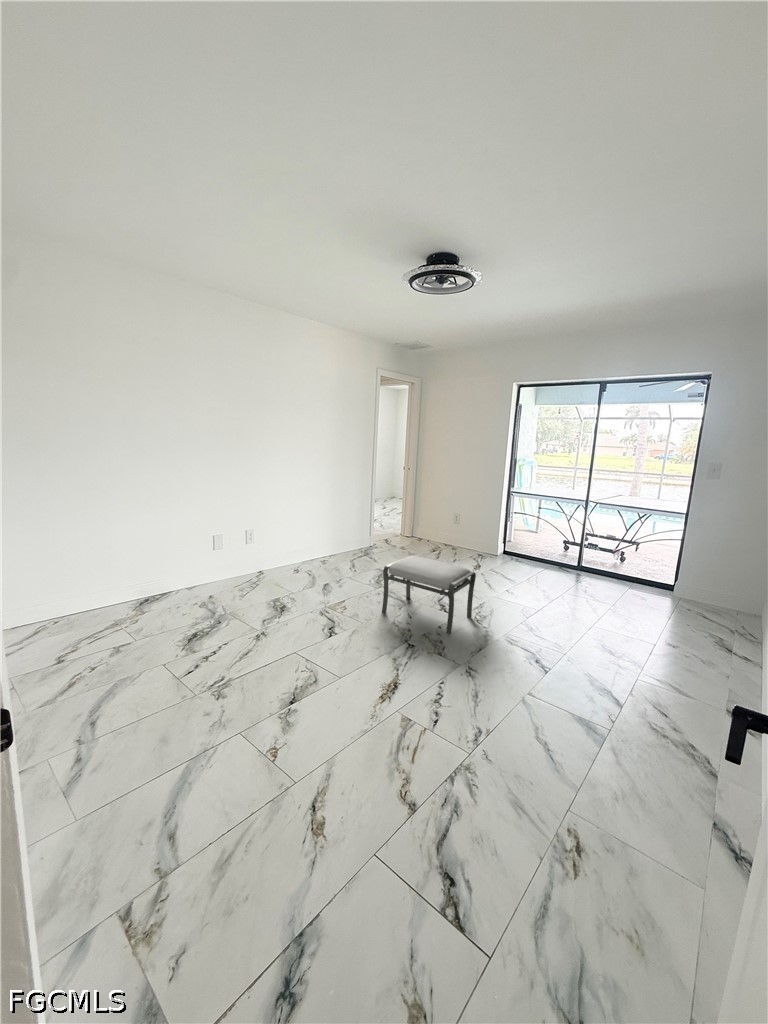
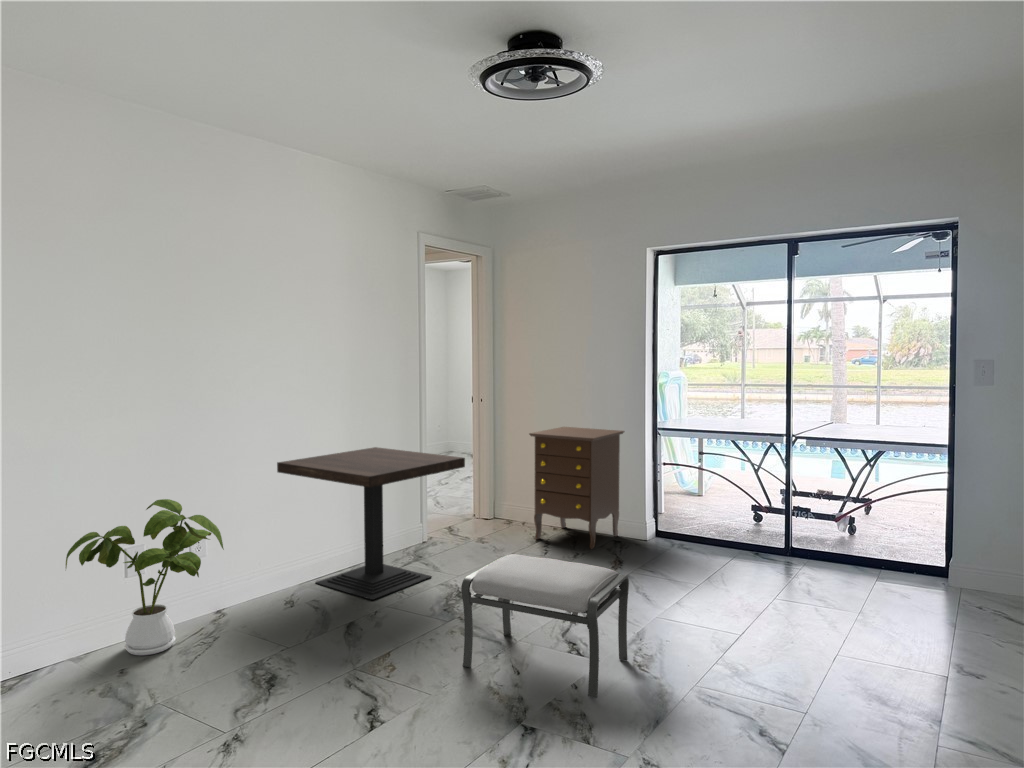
dresser: none [433,487,490,557] -> present [529,427,624,549]
side table: none [292,492,394,574] -> present [277,447,465,600]
house plant: none [184,512,262,590] -> present [66,499,224,655]

